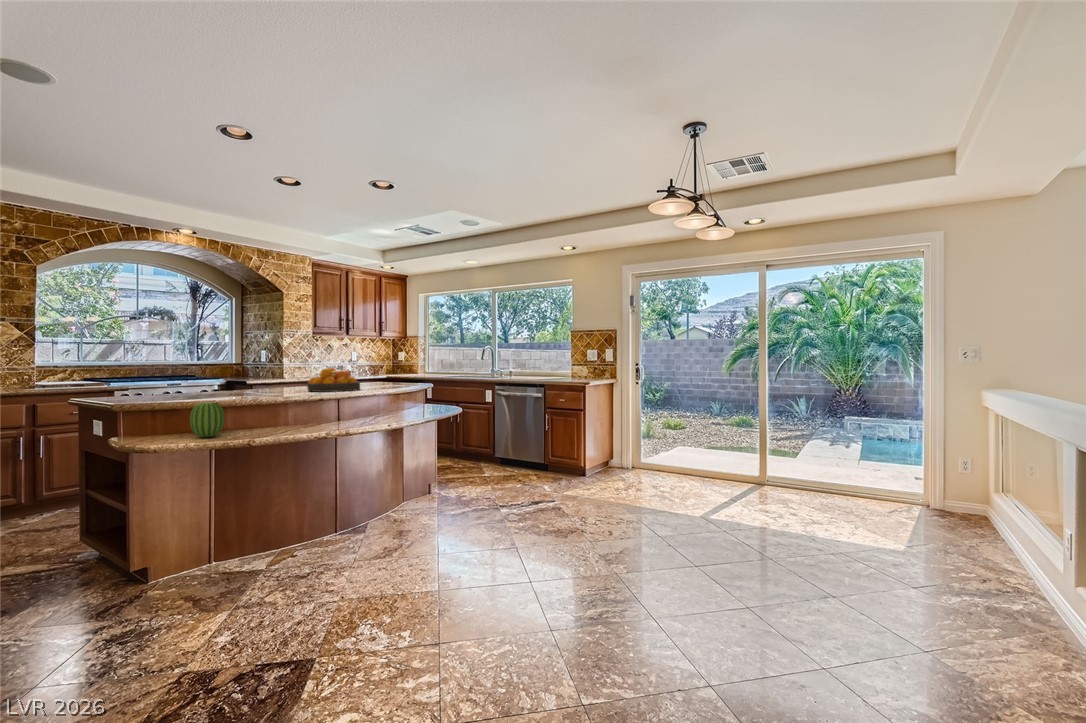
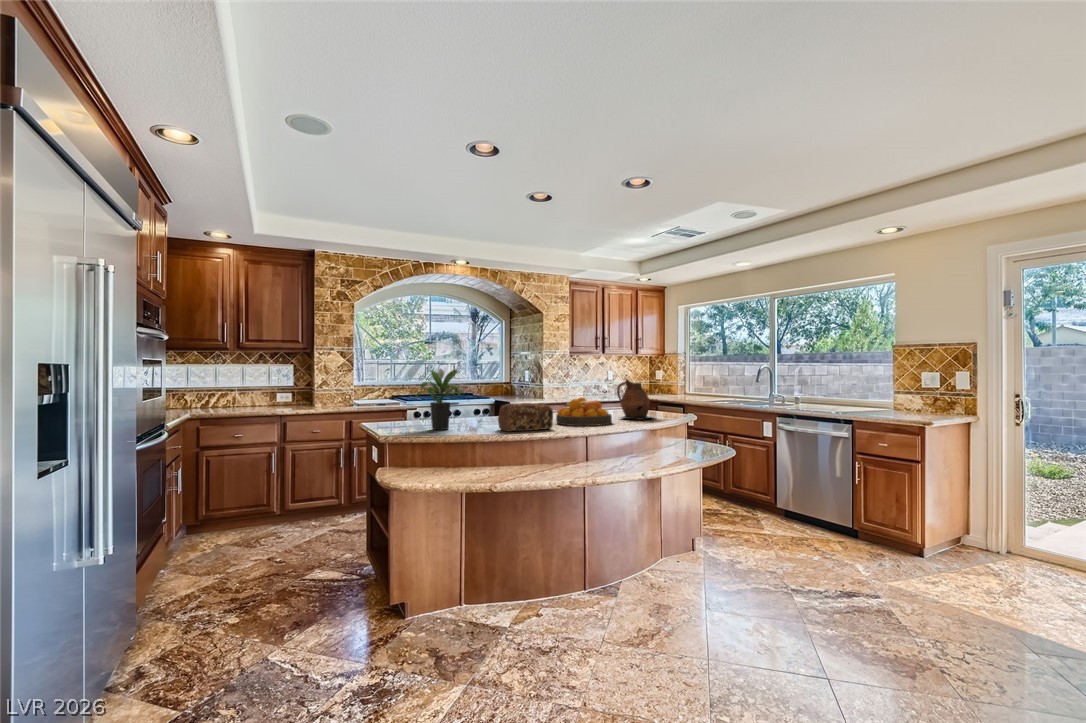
potted plant: none [151,337,212,399] -> present [415,368,464,430]
ceramic pitcher: none [364,352,399,388] -> present [617,378,655,420]
bread loaf: none [250,371,307,396] -> present [498,403,553,432]
fruit: present [190,403,225,437] -> none [441,435,472,475]

